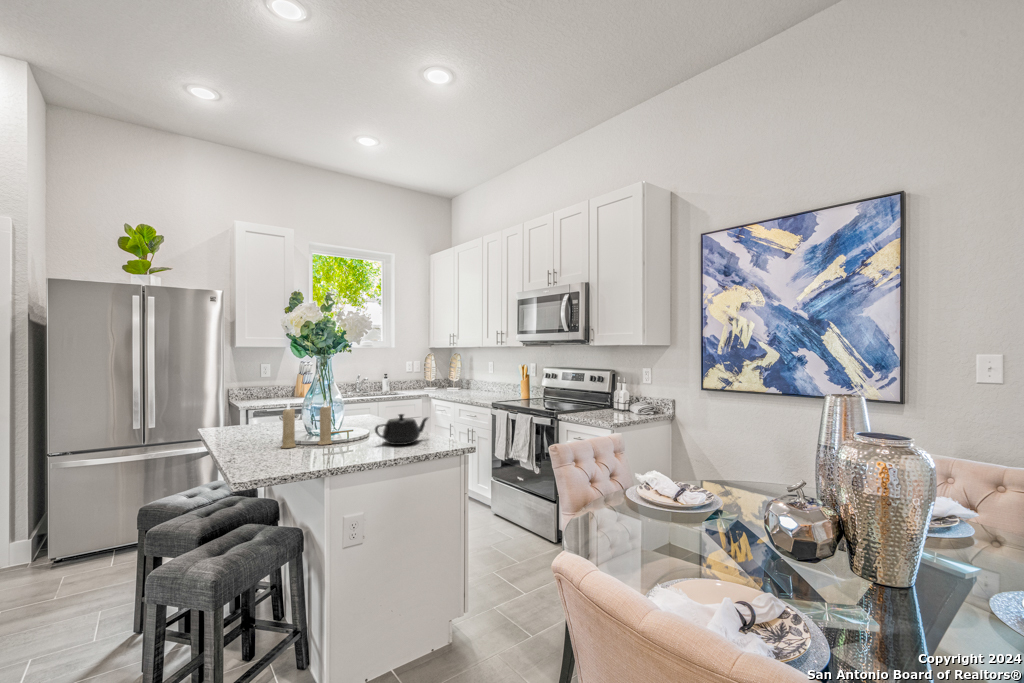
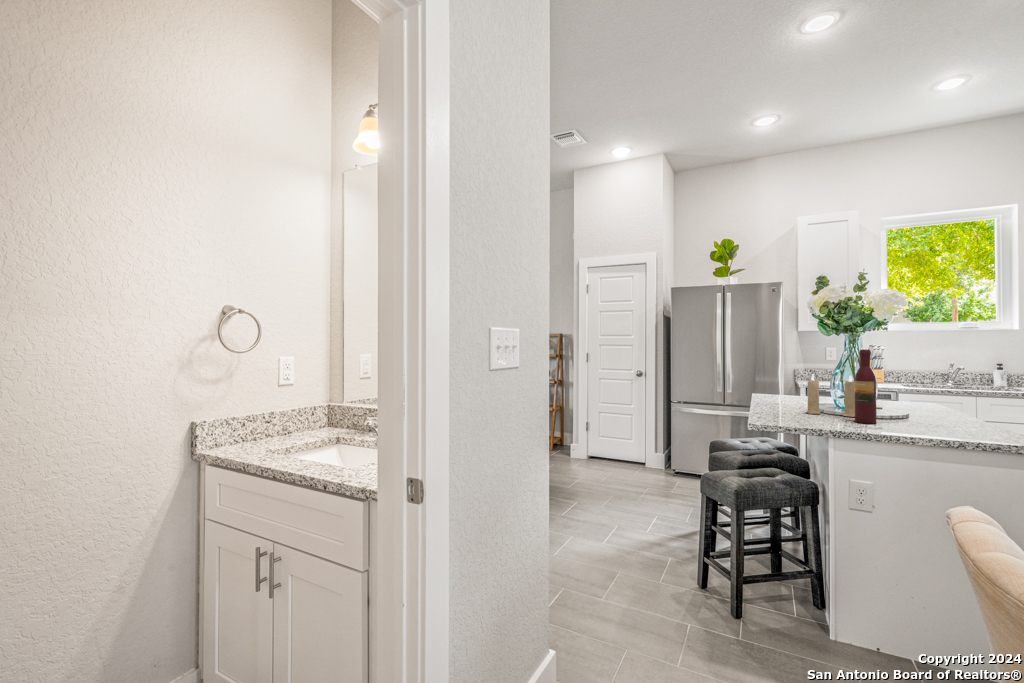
wine bottle: none [334,373,353,451] -> present [855,349,876,424]
teapot: present [375,414,428,445] -> none [903,396,988,430]

